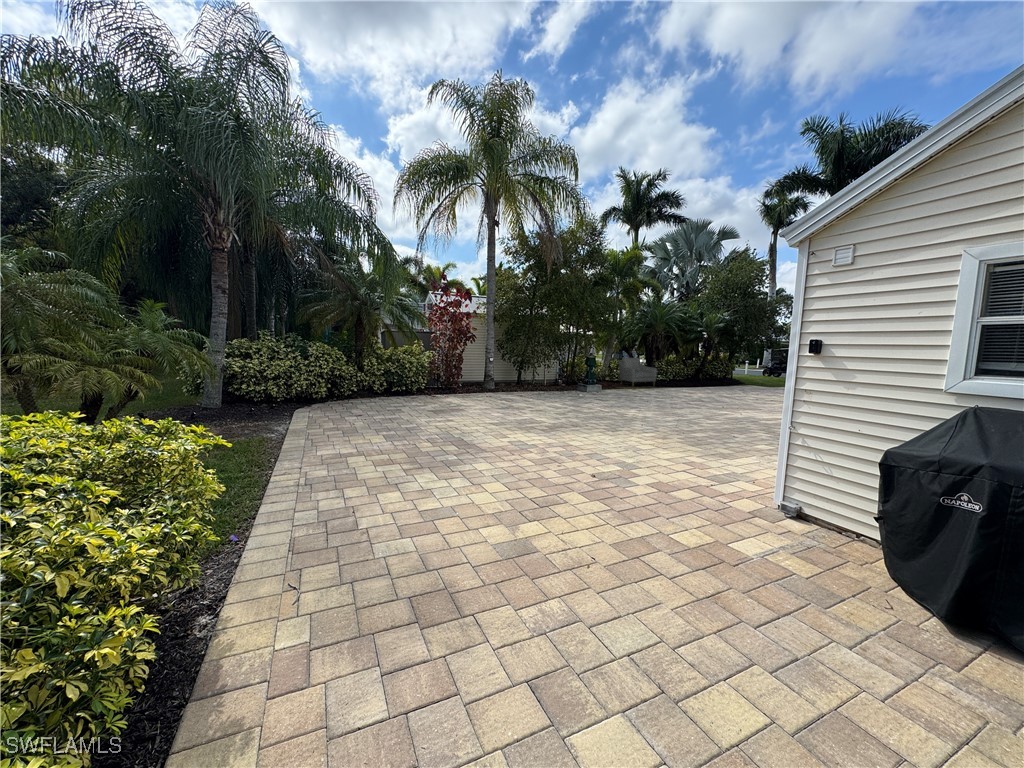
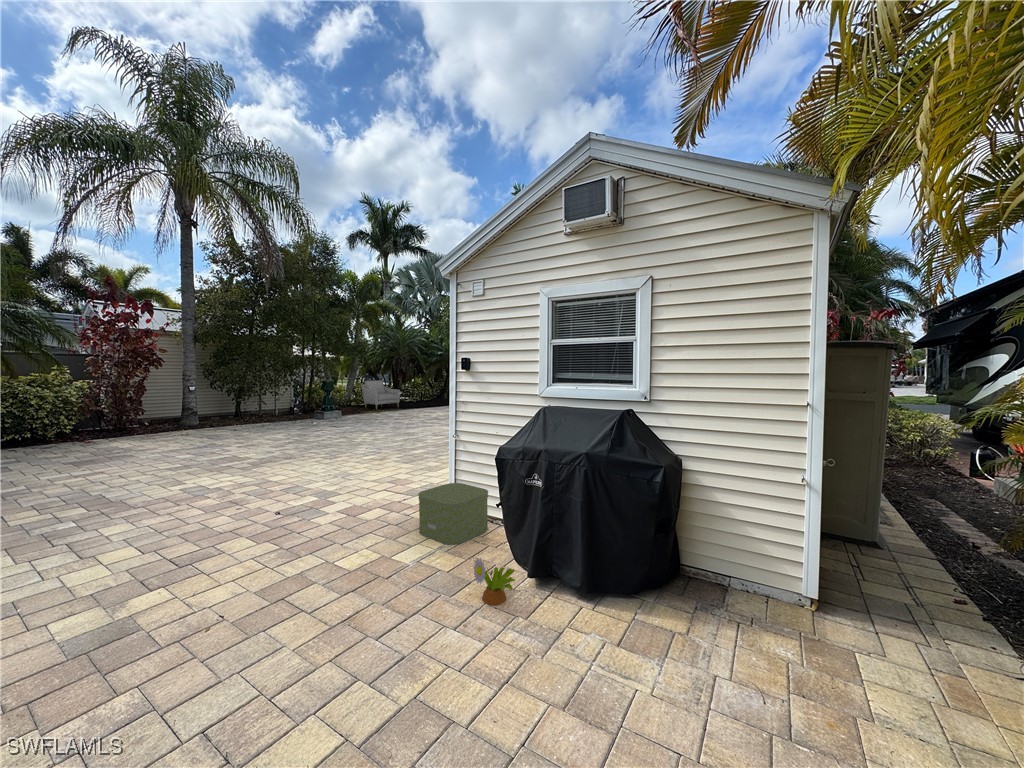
storage box: none [747,479,842,549] -> present [418,483,488,545]
decorative plant: none [862,575,930,636] -> present [473,558,515,605]

